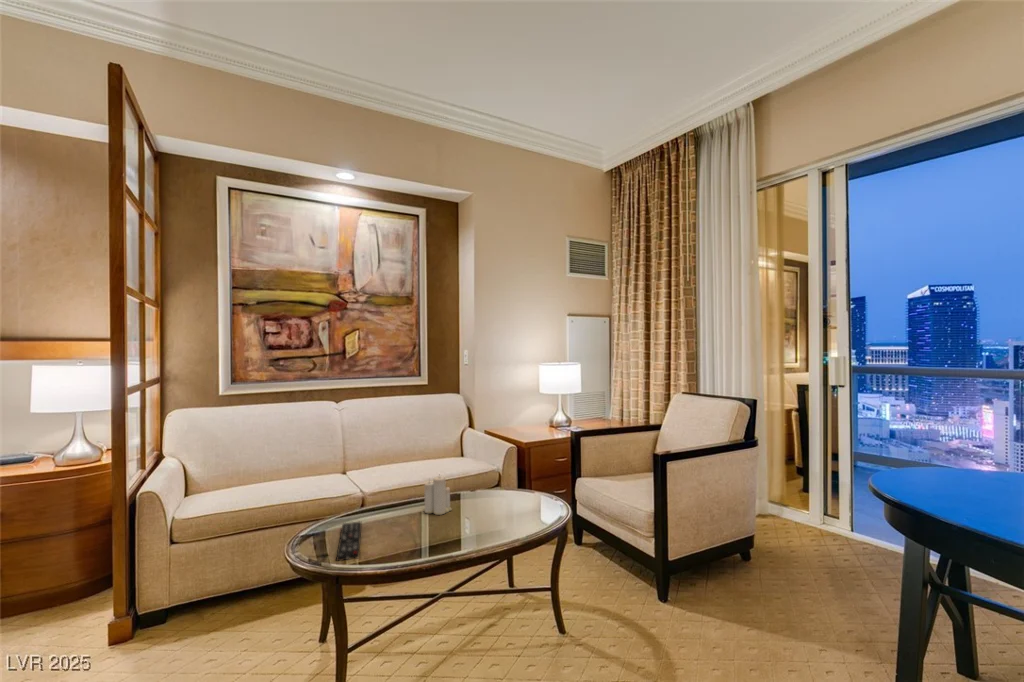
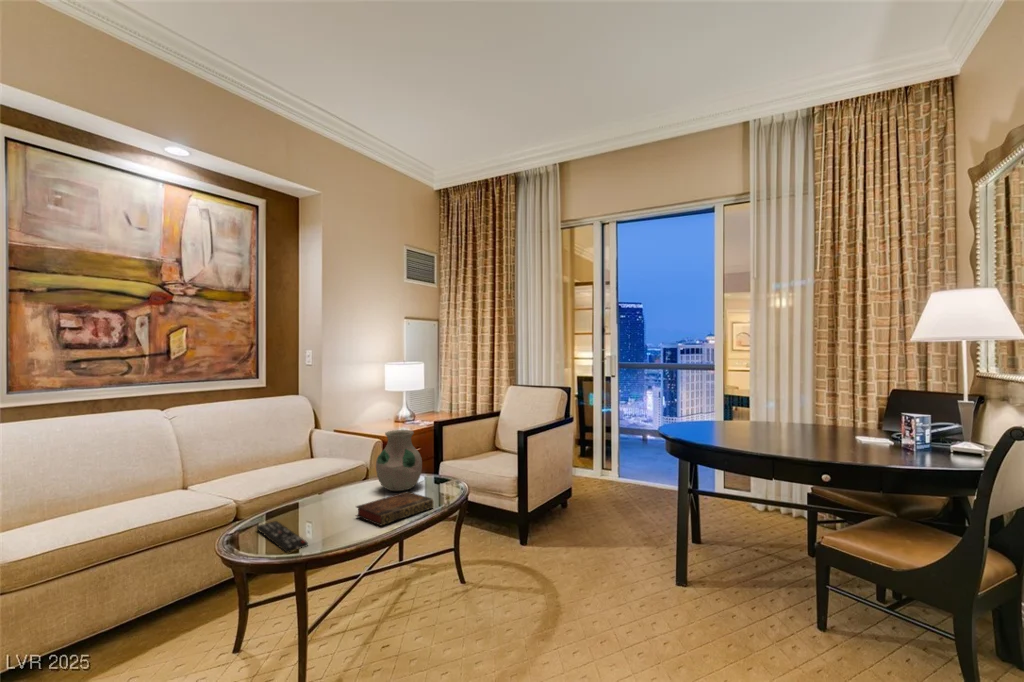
vase: none [476,439,526,509] -> present [376,430,422,491]
candle: present [424,476,452,515] -> none [329,466,357,505]
book: none [429,512,511,550] -> present [356,492,433,526]

